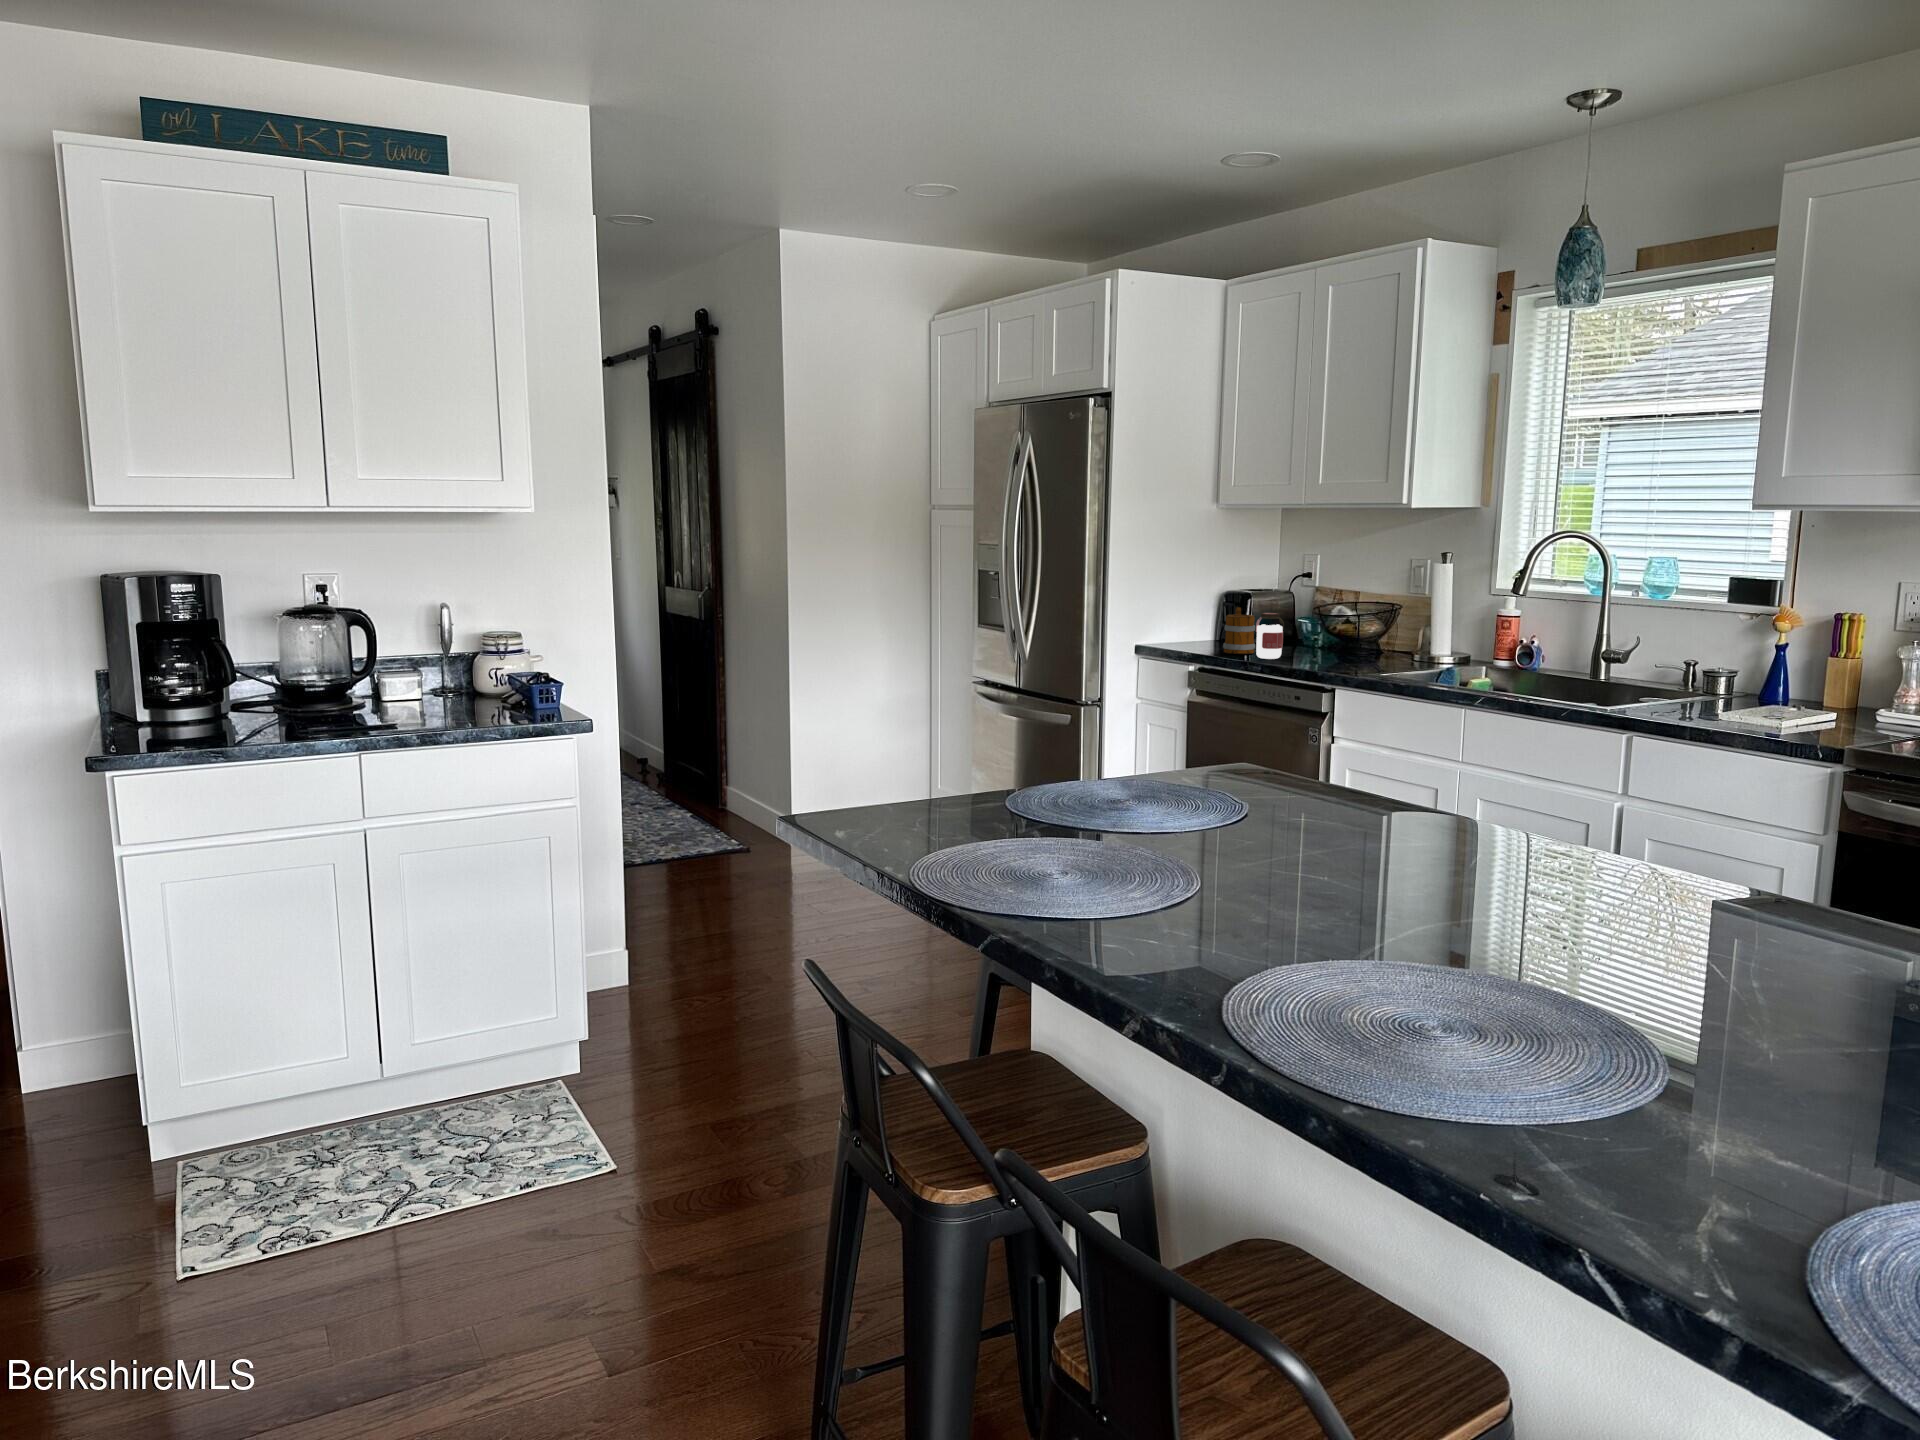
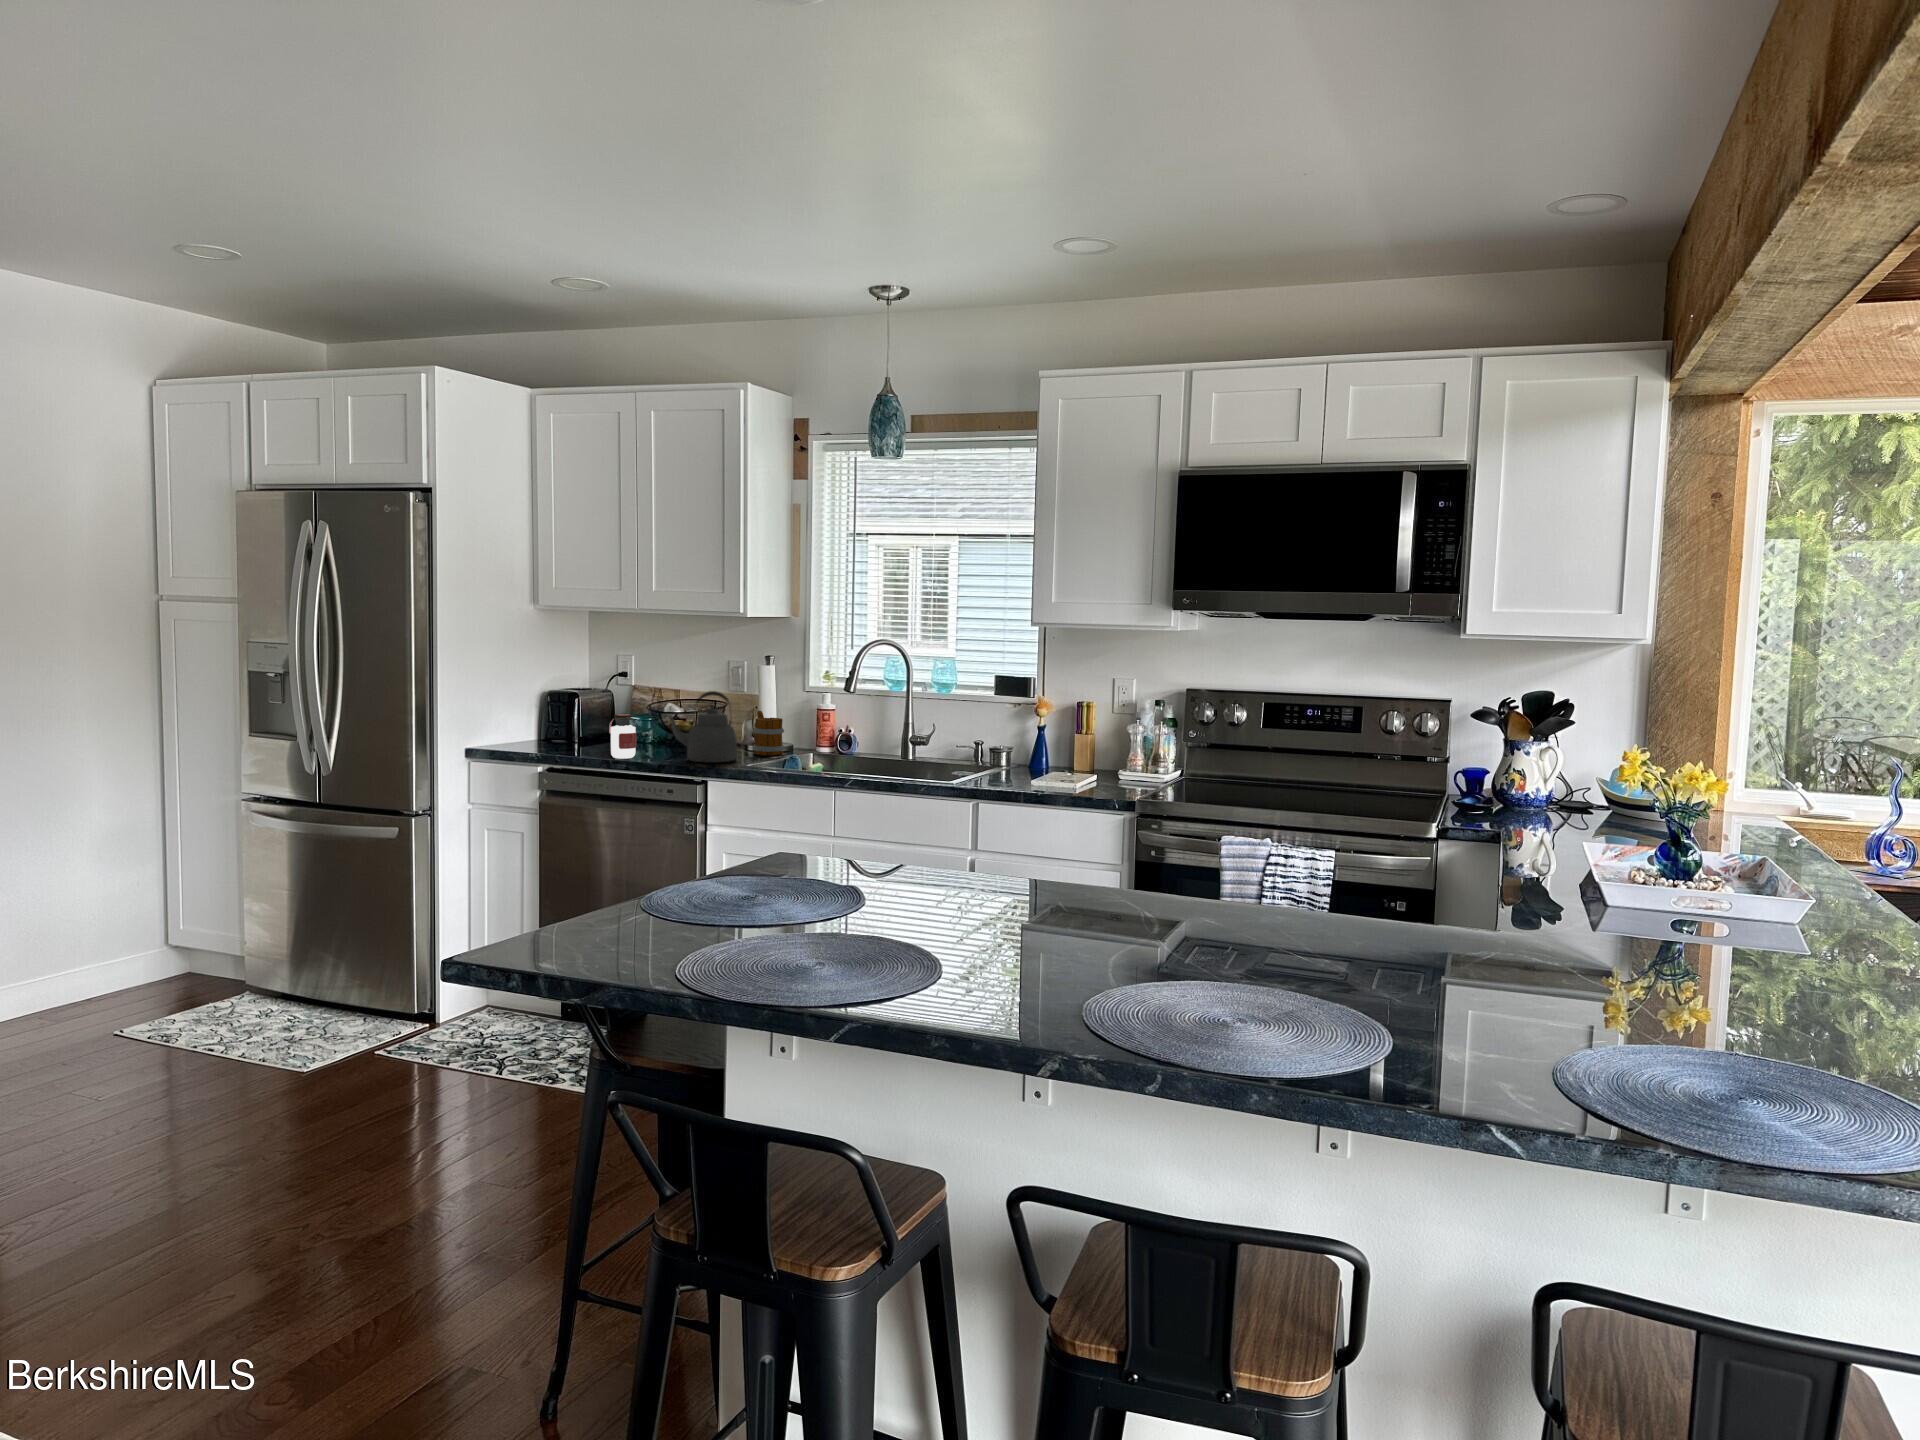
kettle: none [1309,591,1387,668] -> present [665,691,737,763]
mug: present [1223,607,1255,654] -> present [753,711,785,756]

